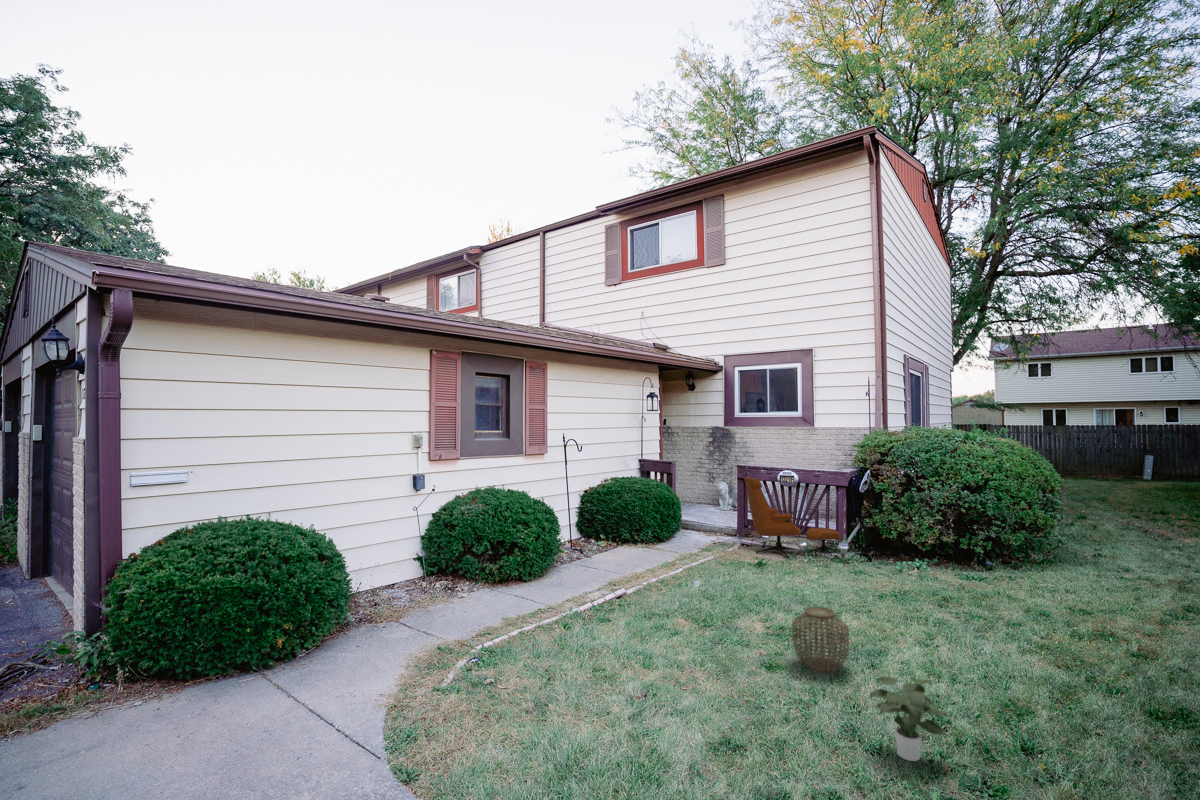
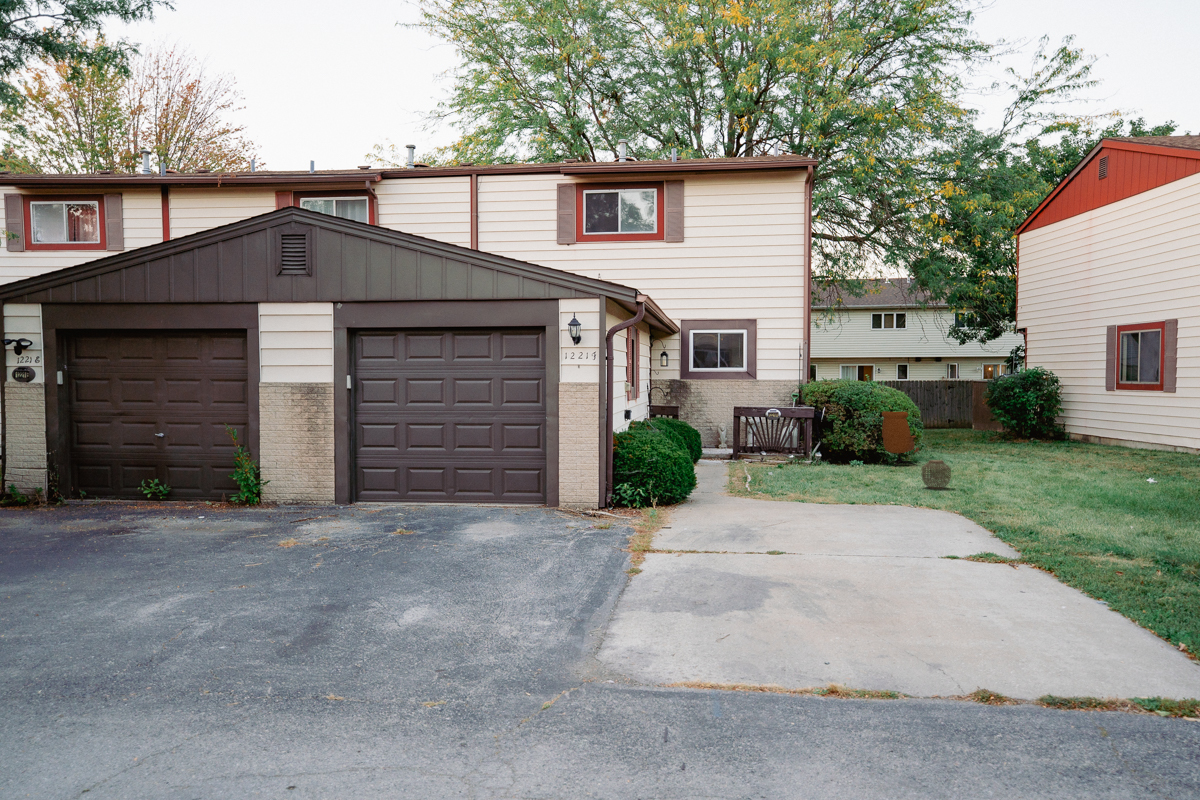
lounge chair: present [744,476,841,558] -> present [881,411,920,467]
potted plant: present [870,677,948,761] -> none [999,466,1033,496]

